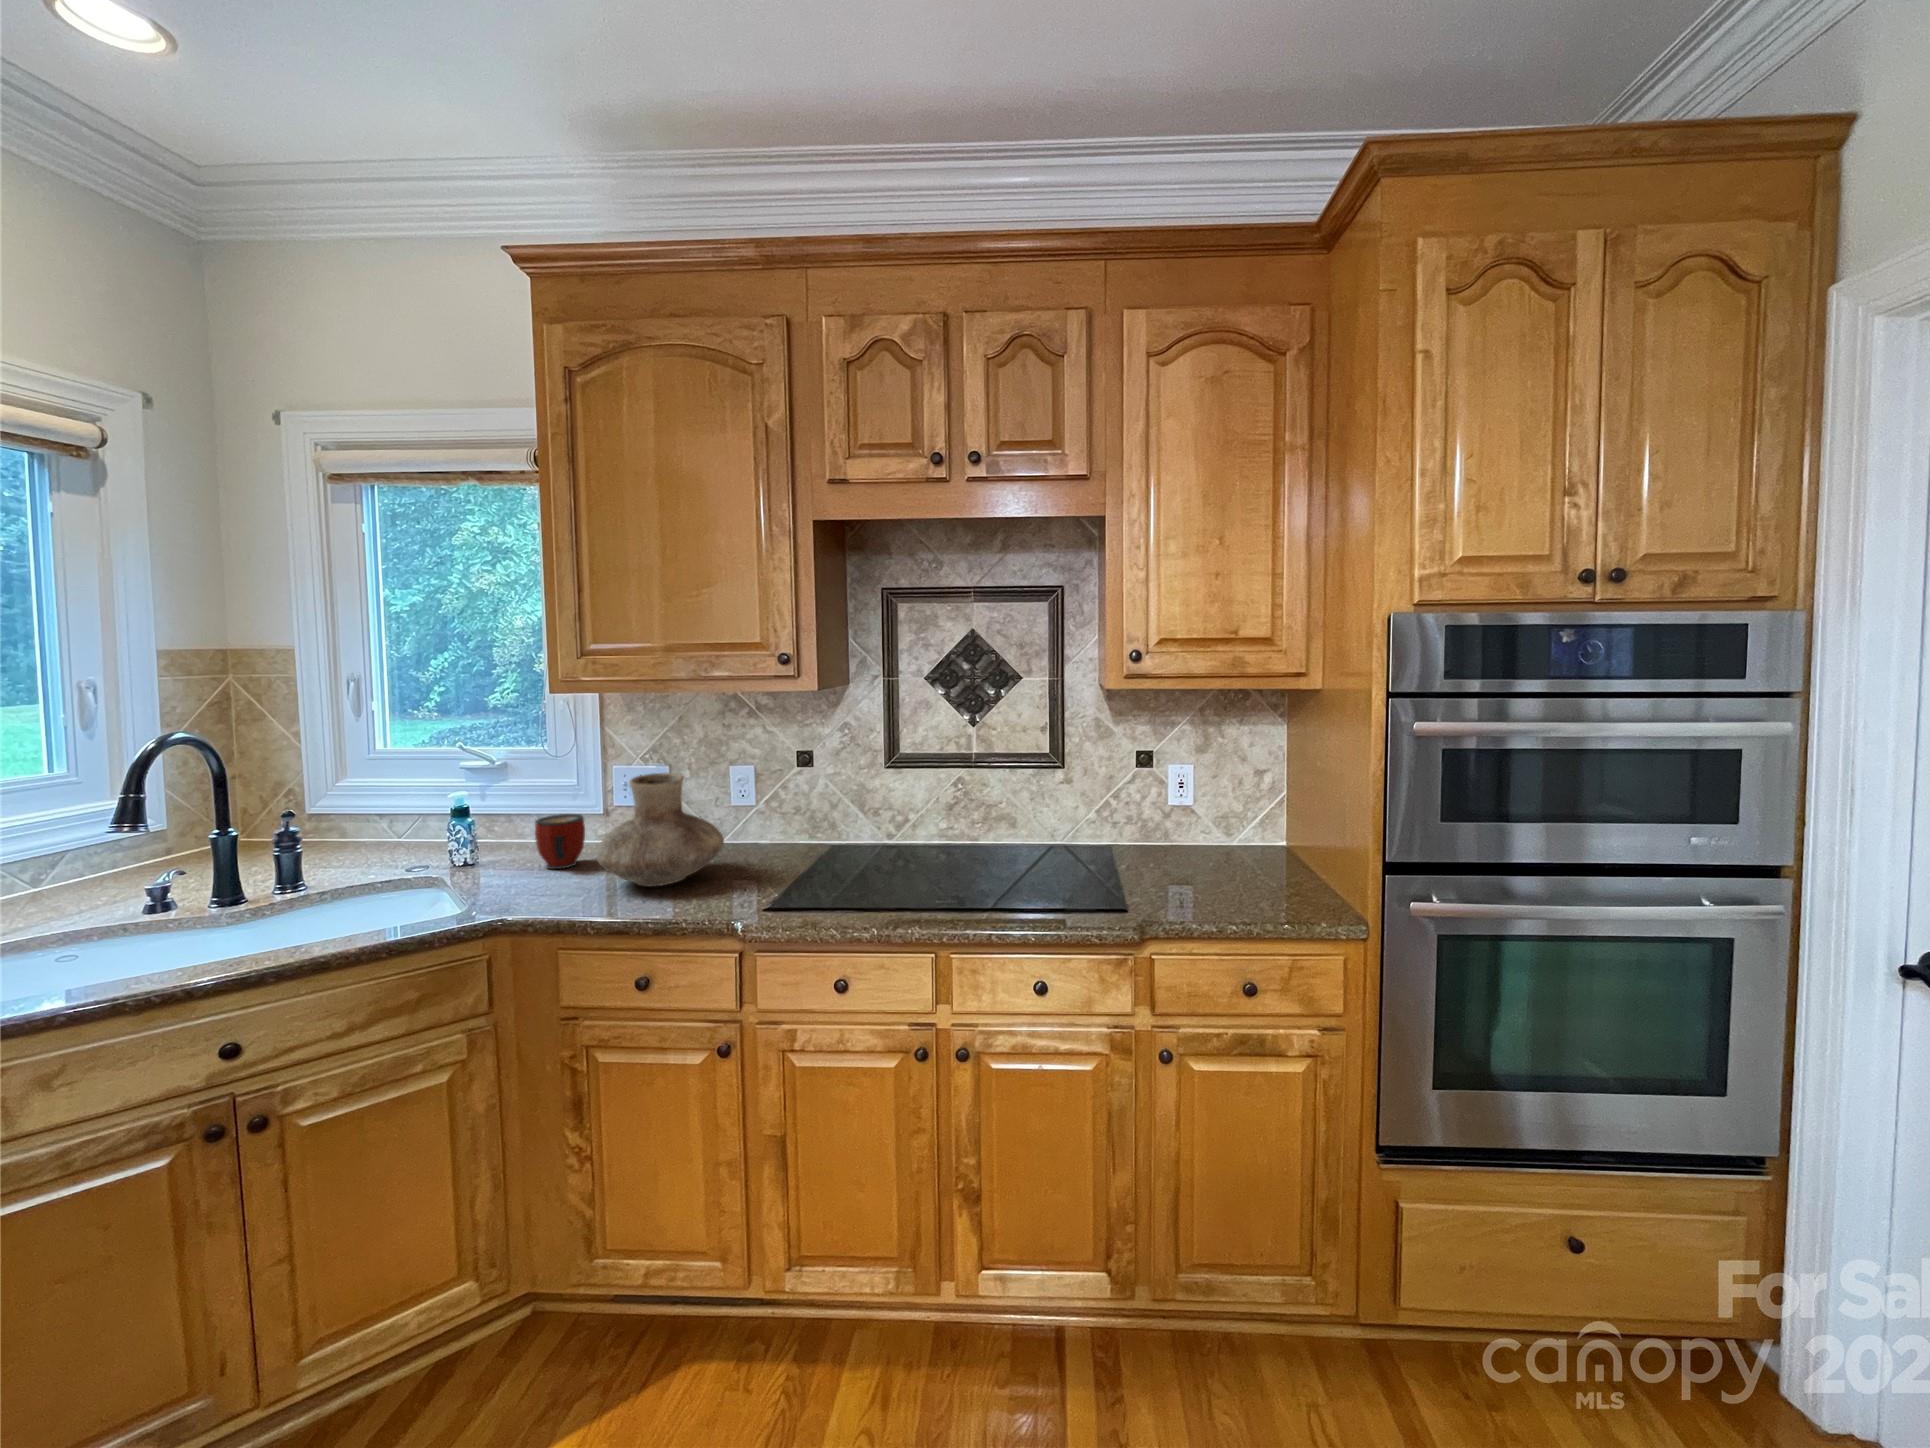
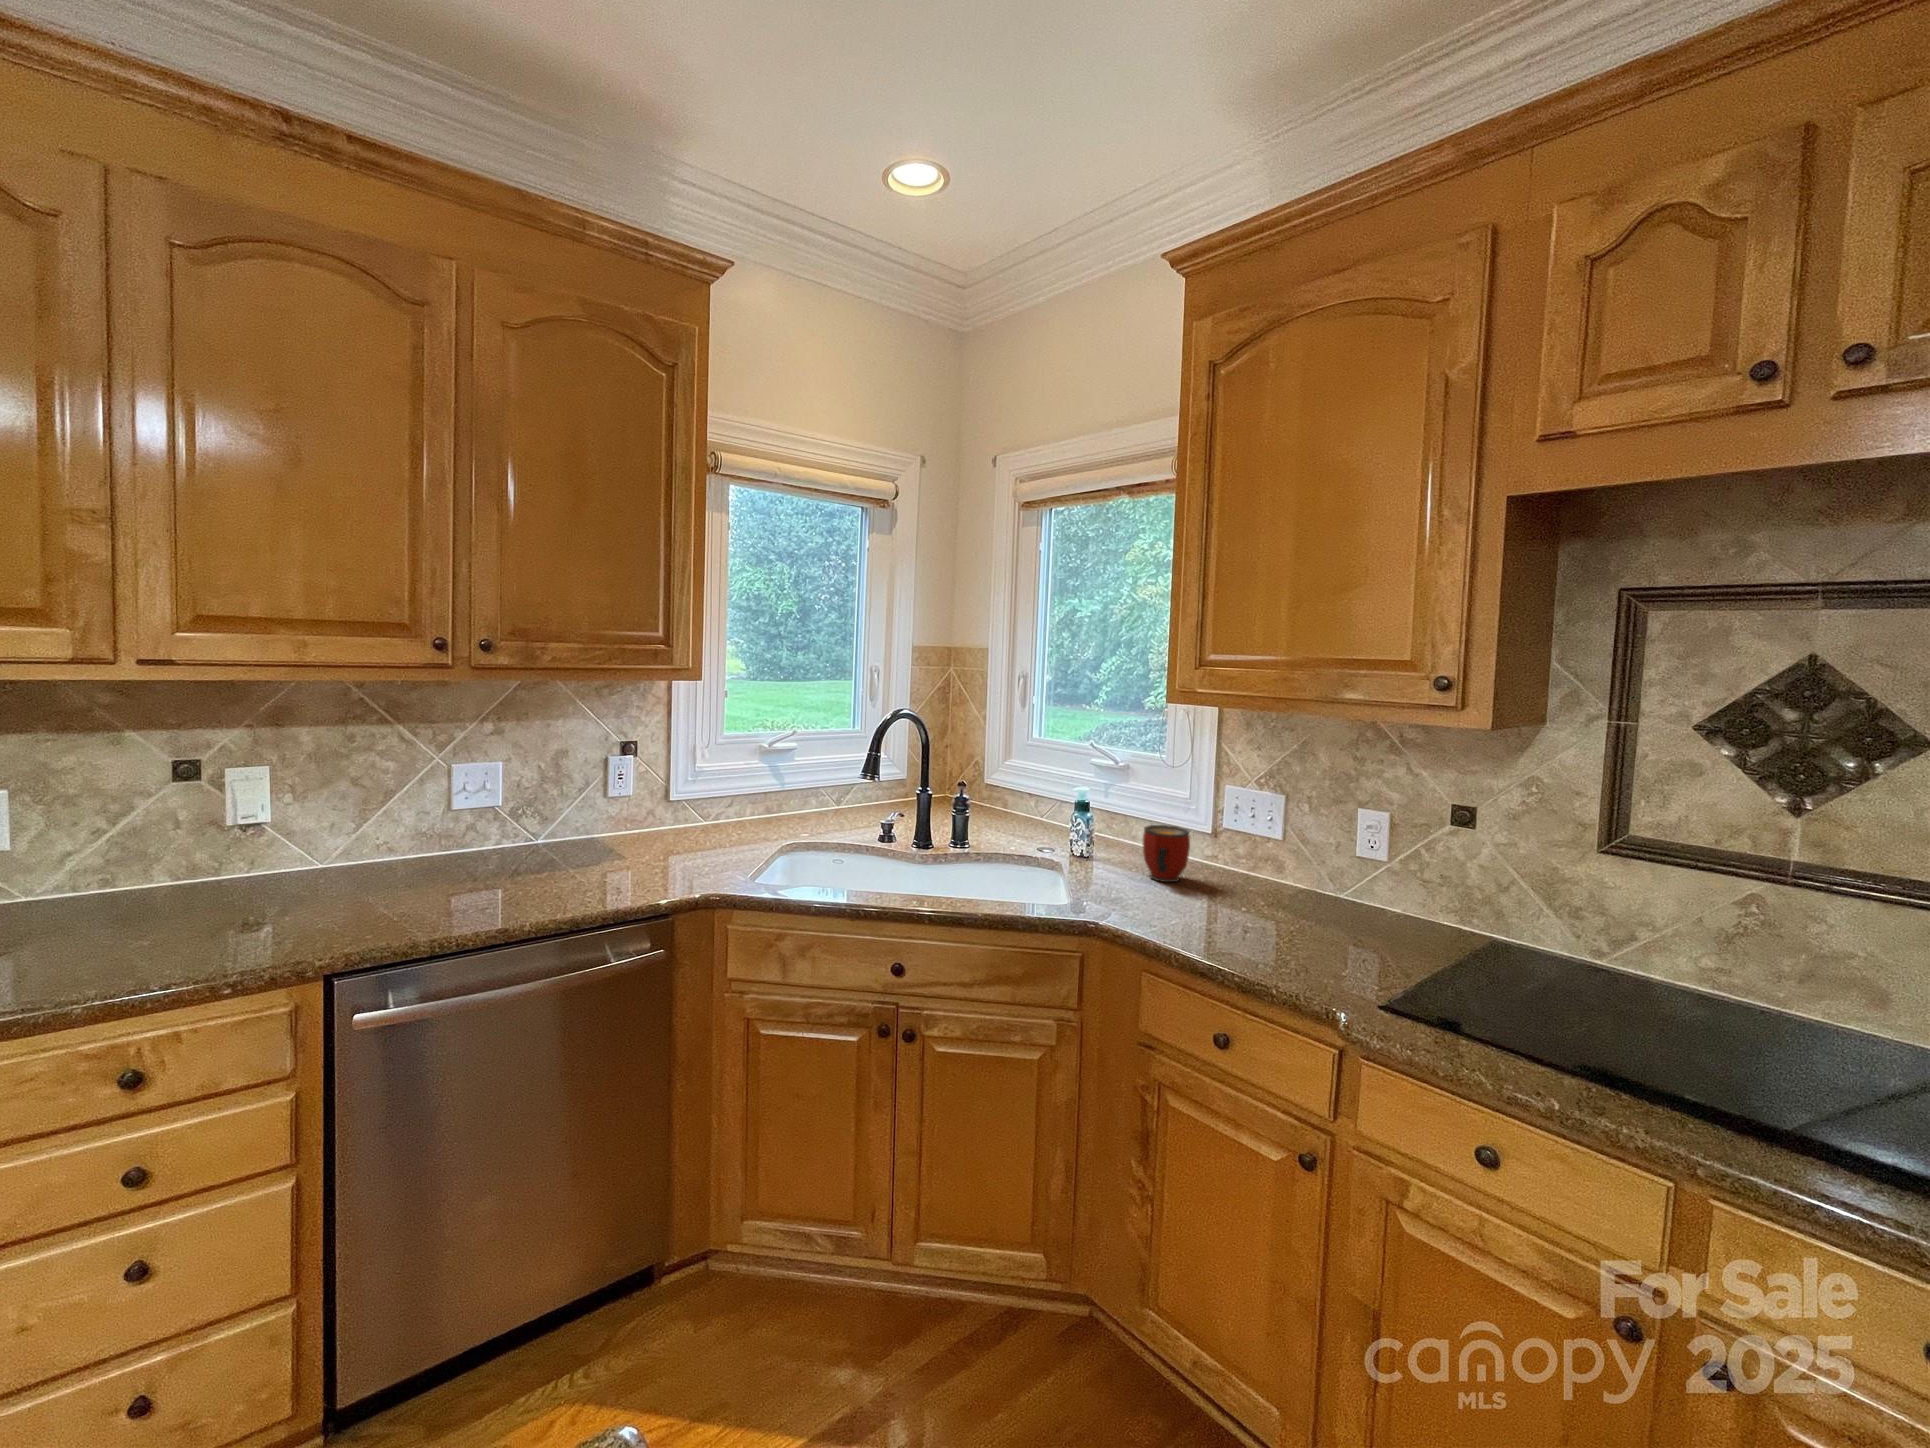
vase: present [596,773,724,886] -> none [1193,801,1340,933]

